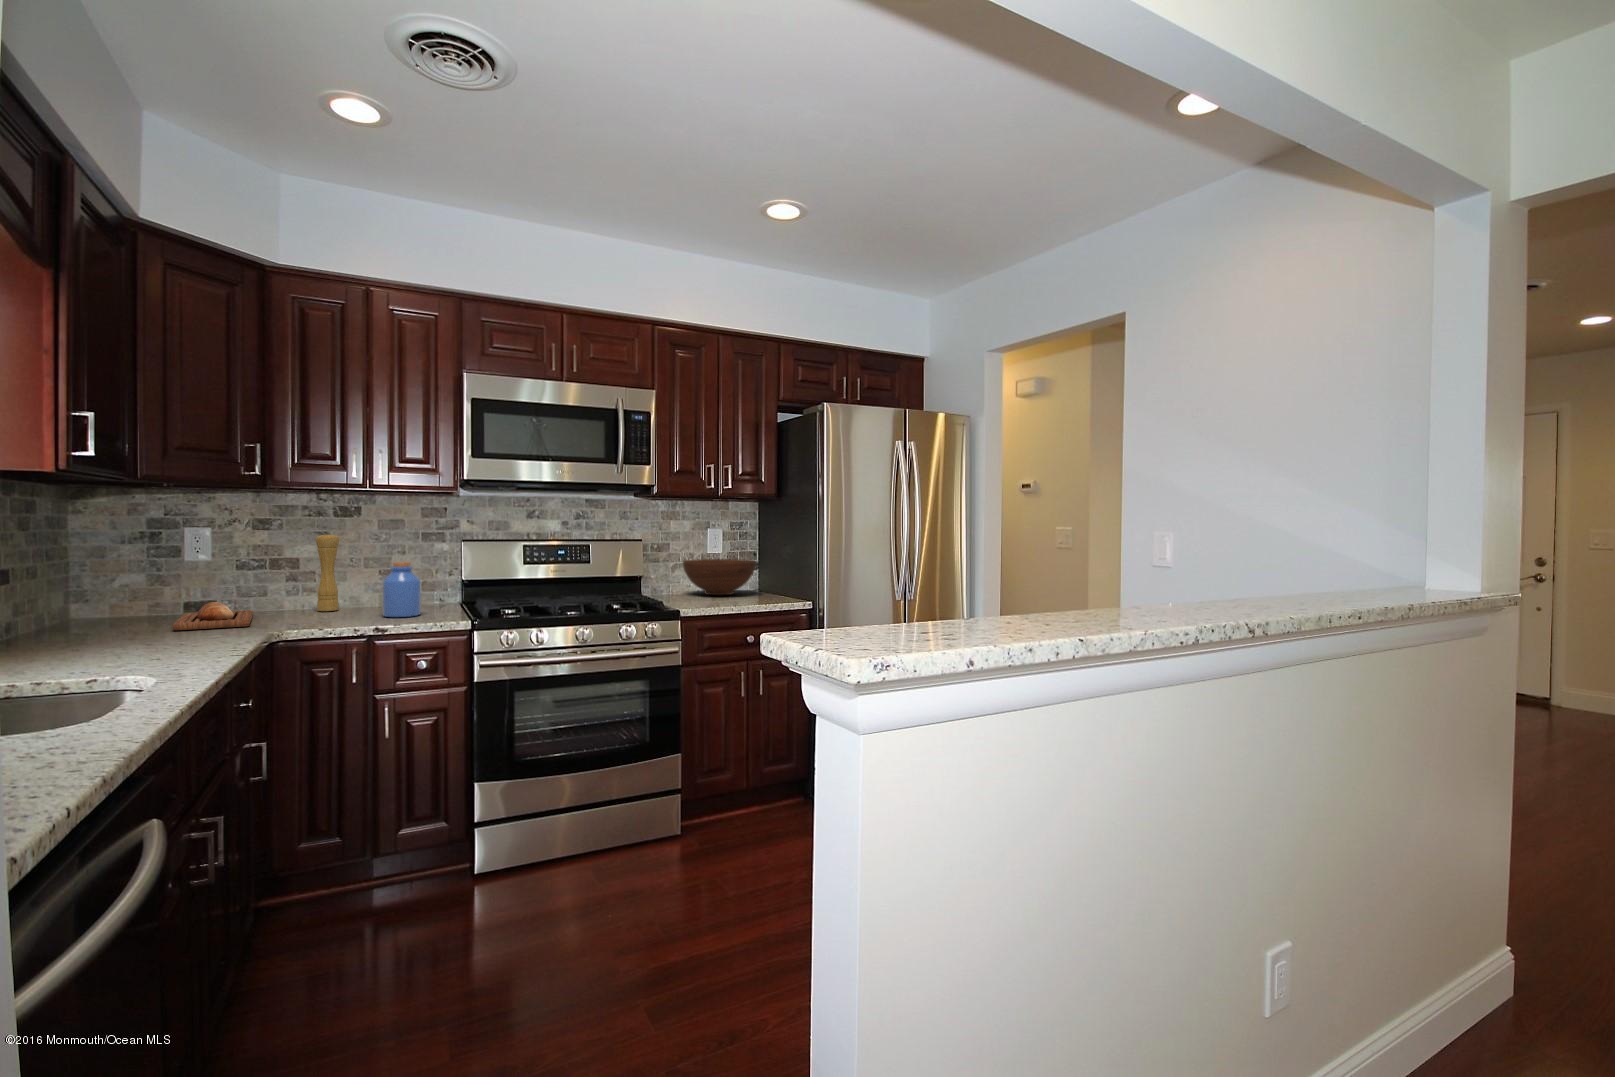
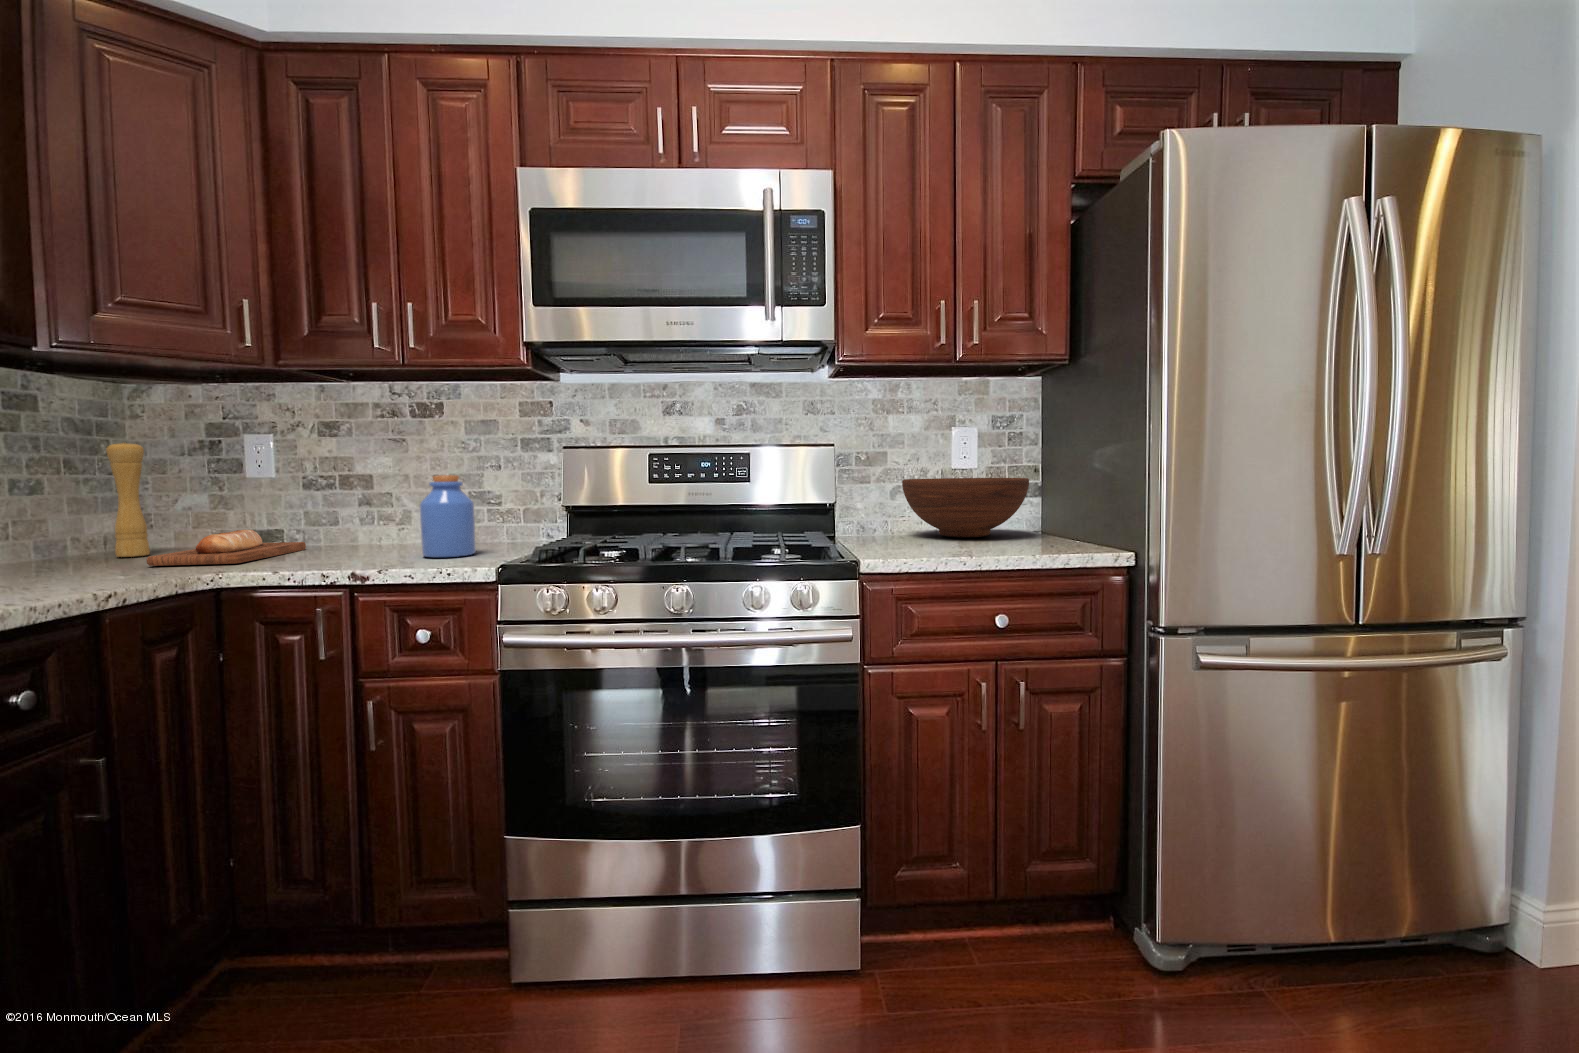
pepper mill: present [316,534,339,611] -> present [106,442,150,557]

